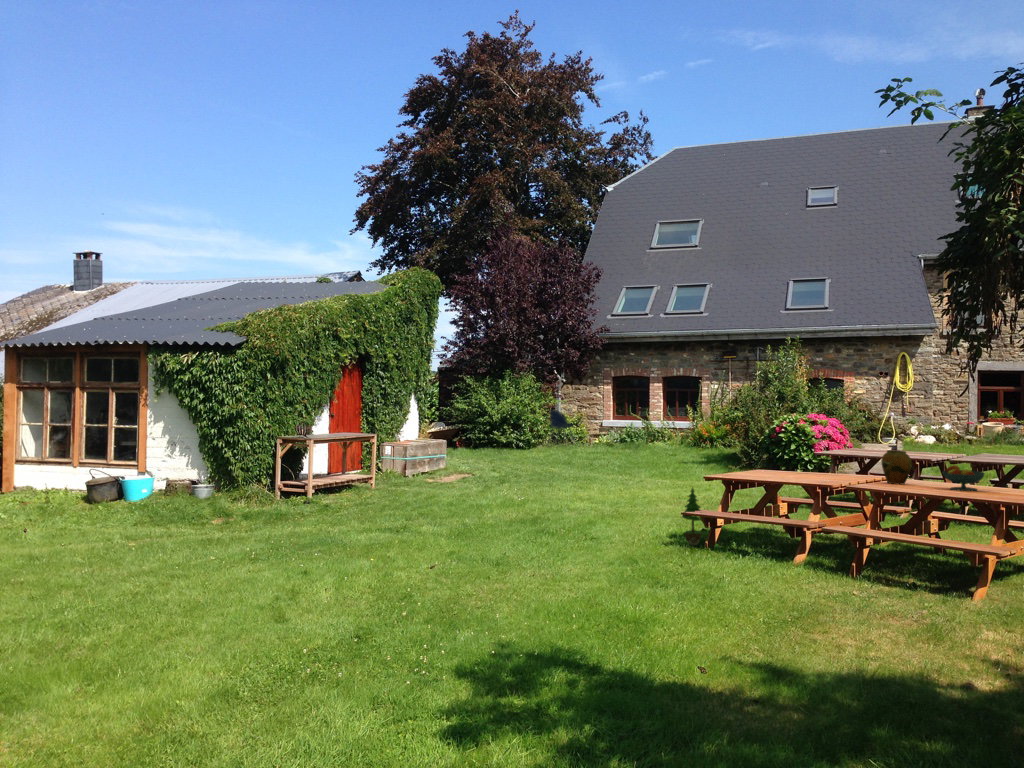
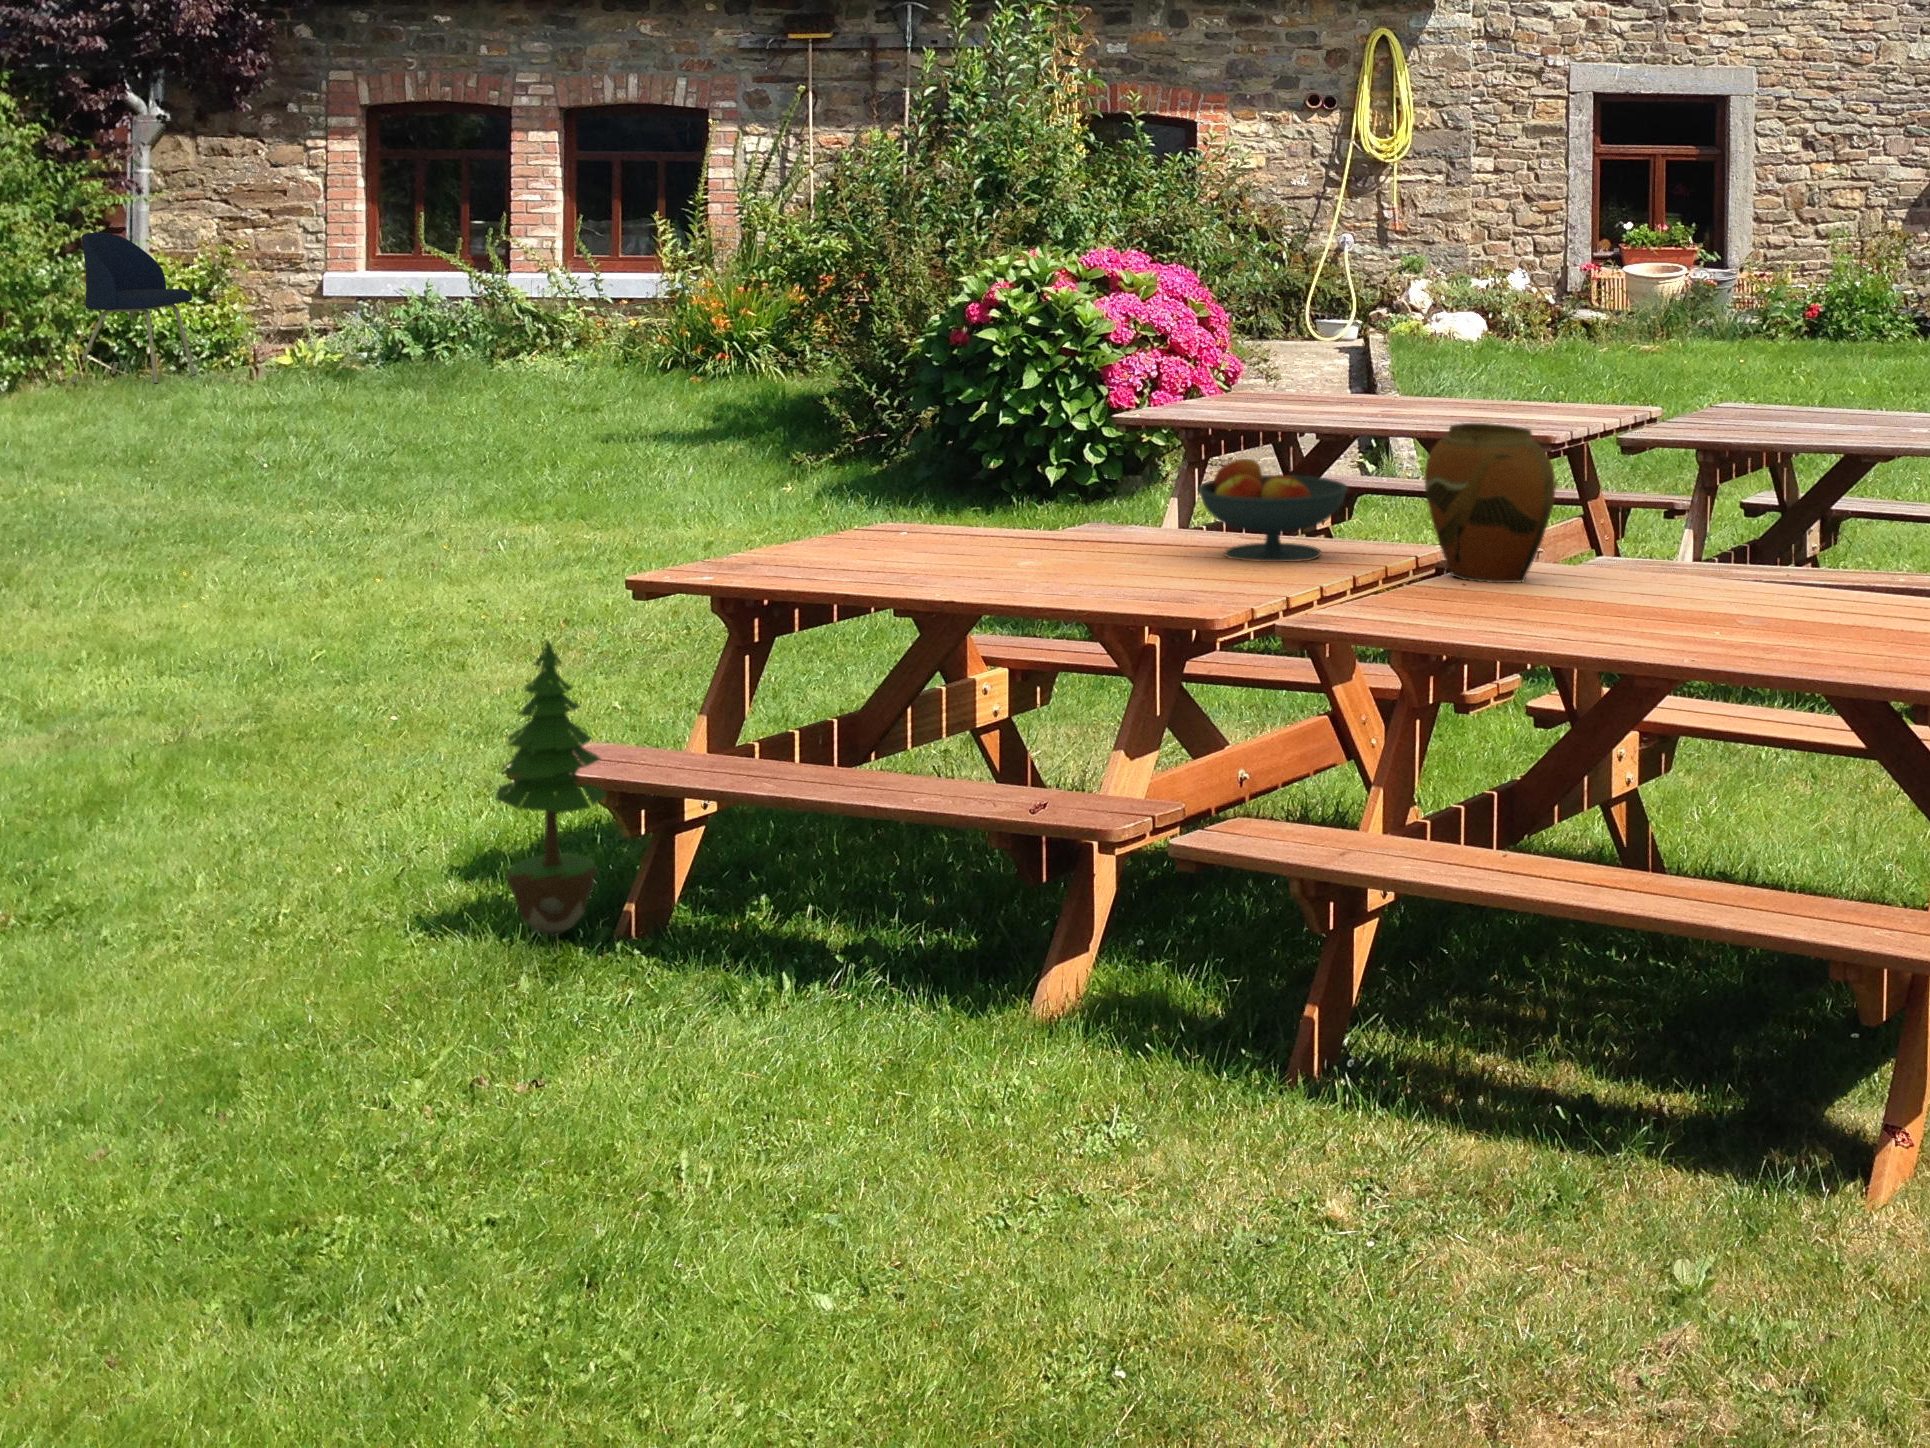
fruit bowl: present [943,465,985,491] -> present [1198,459,1348,562]

